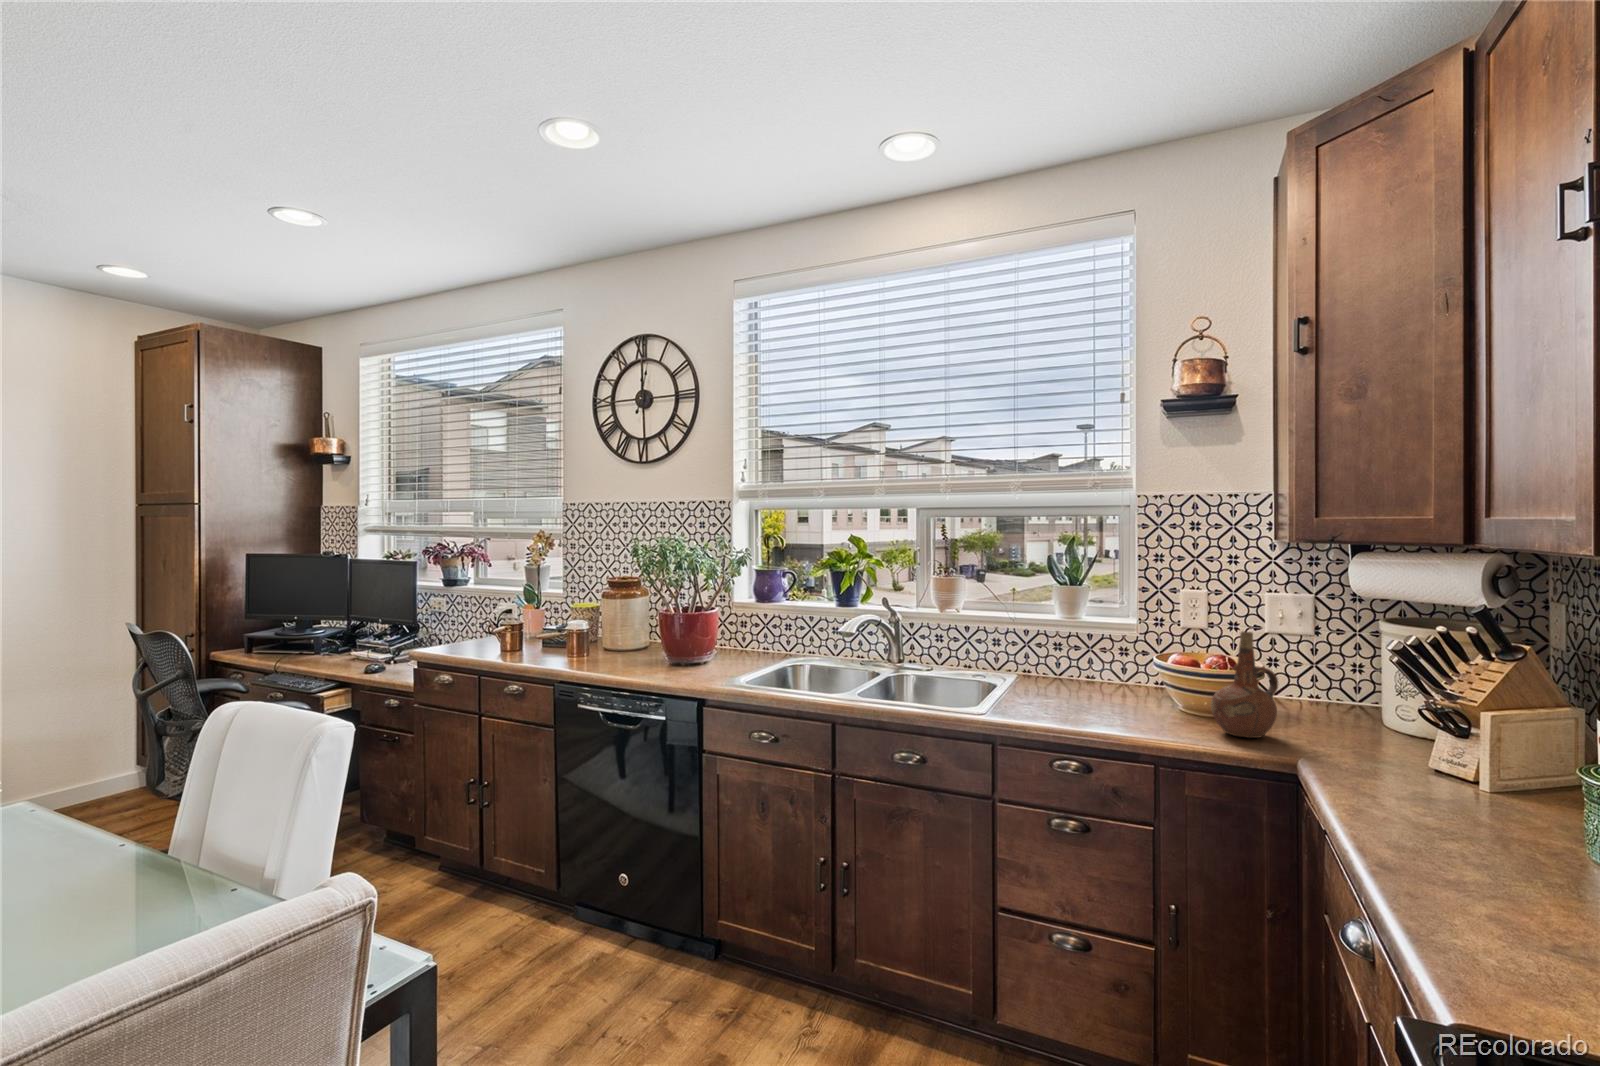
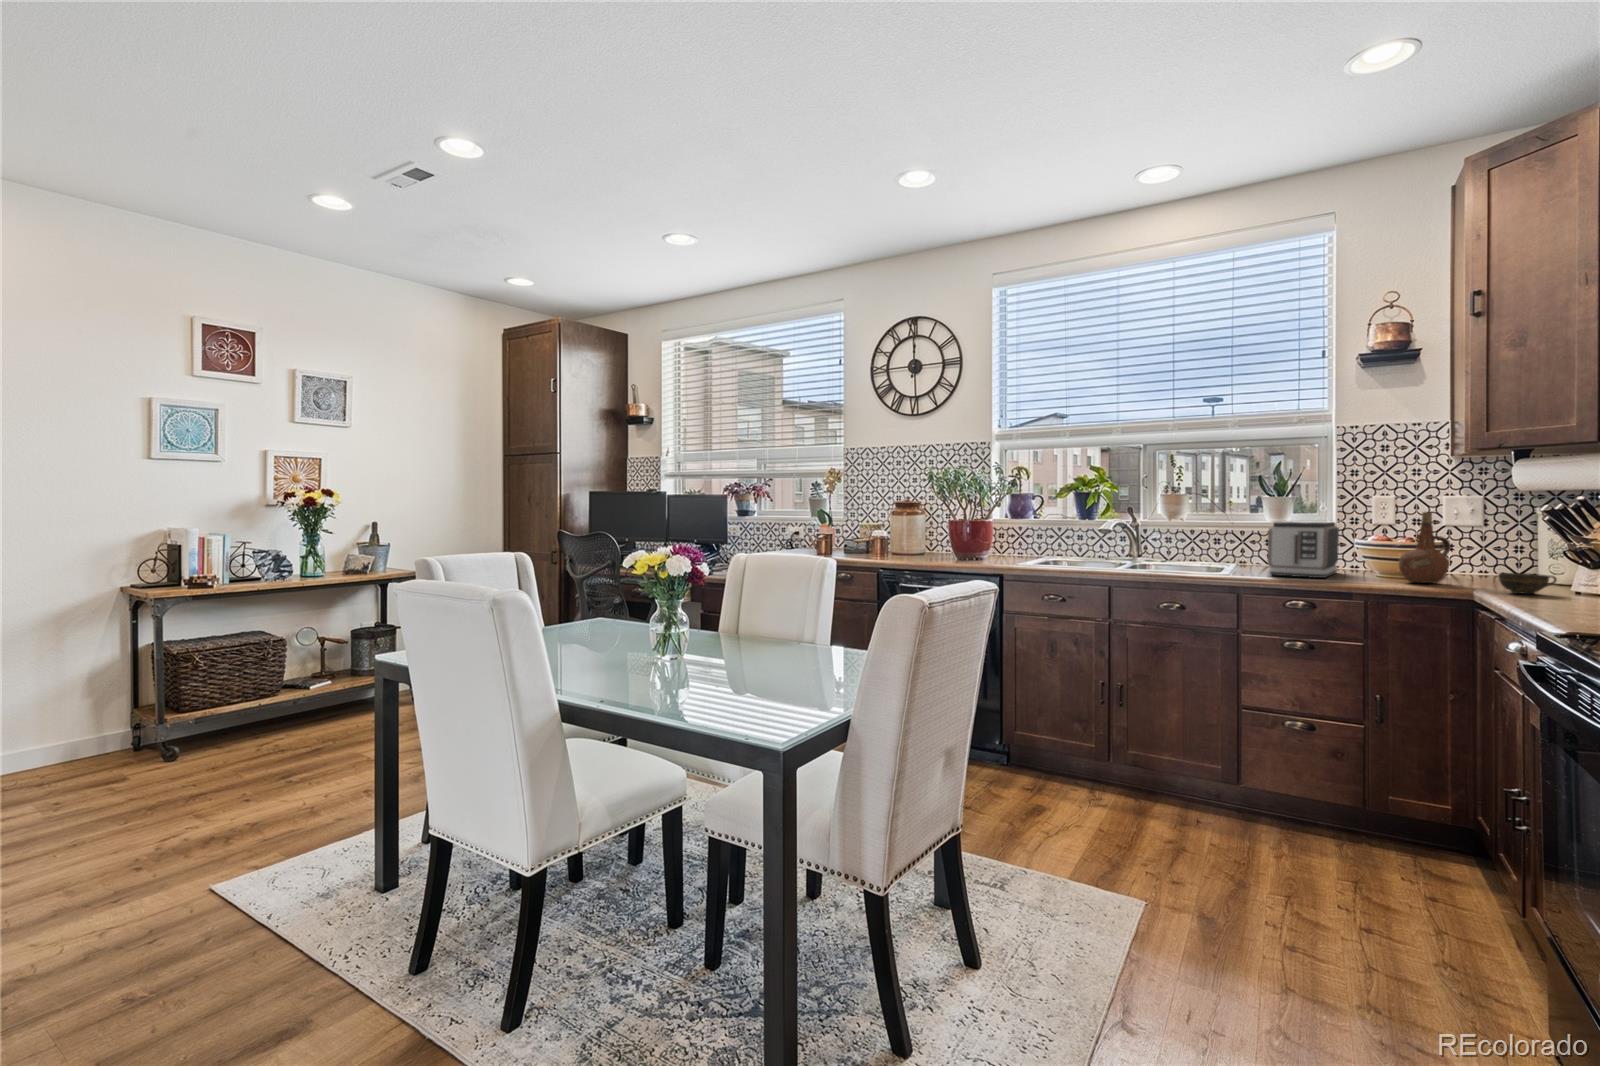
toaster: none [1043,625,1138,720] -> present [1268,521,1339,578]
cup: none [1347,739,1428,780] -> present [1499,573,1557,594]

